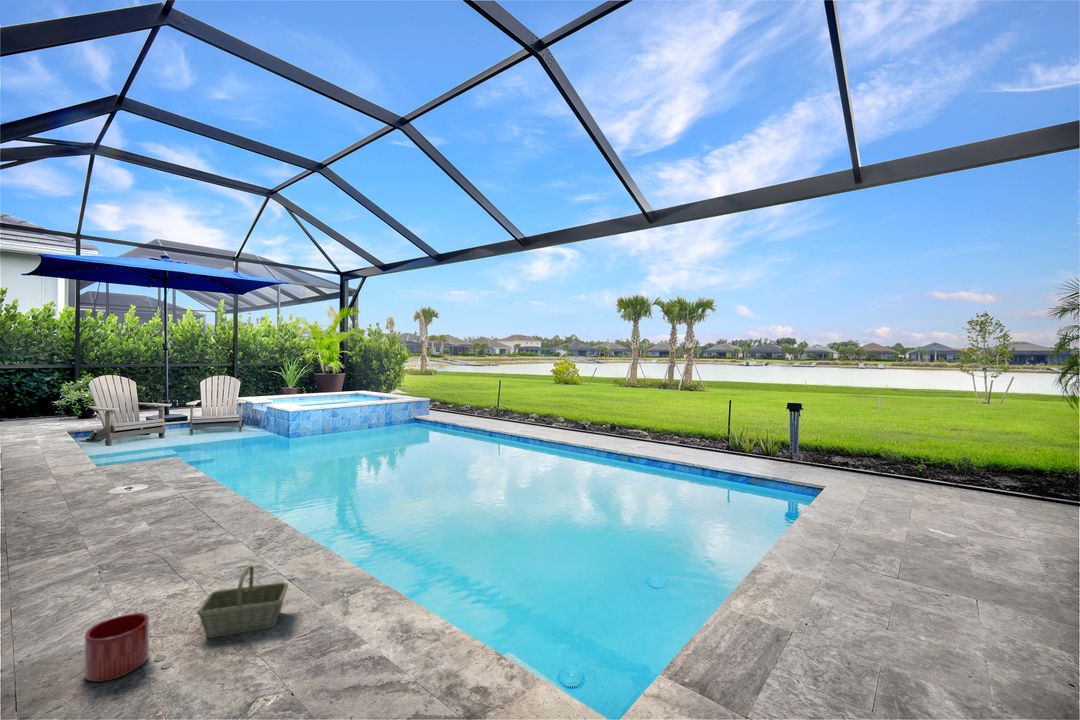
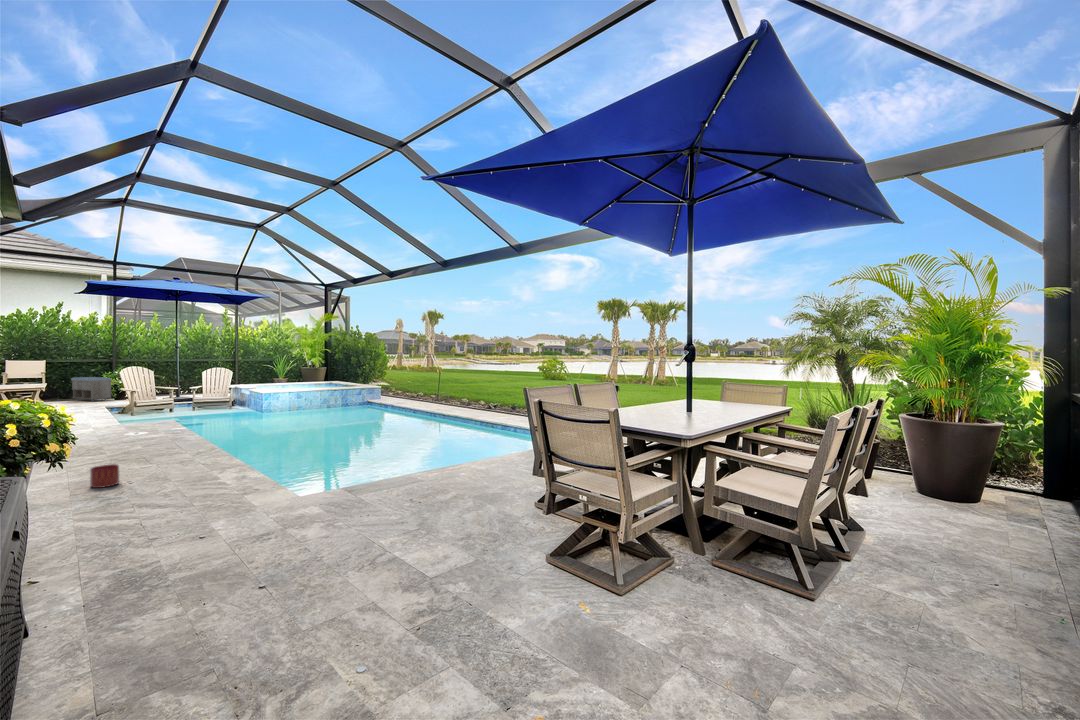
storage bench: none [16,388,73,422] -> present [71,377,111,401]
basket: present [197,566,288,637] -> none [143,451,192,480]

